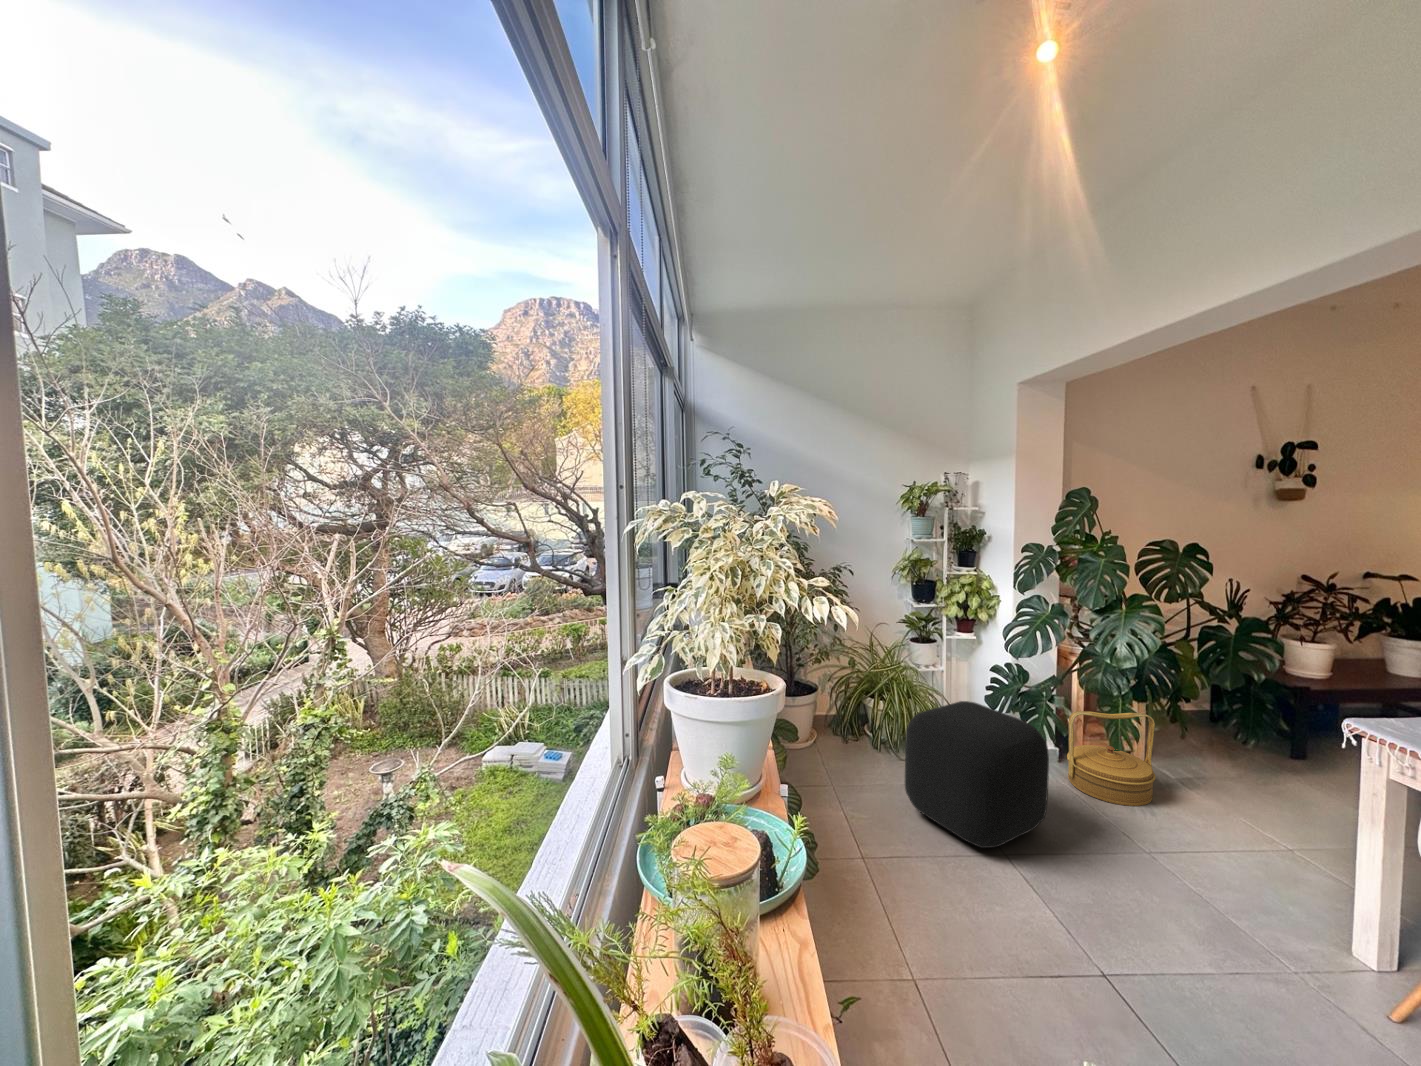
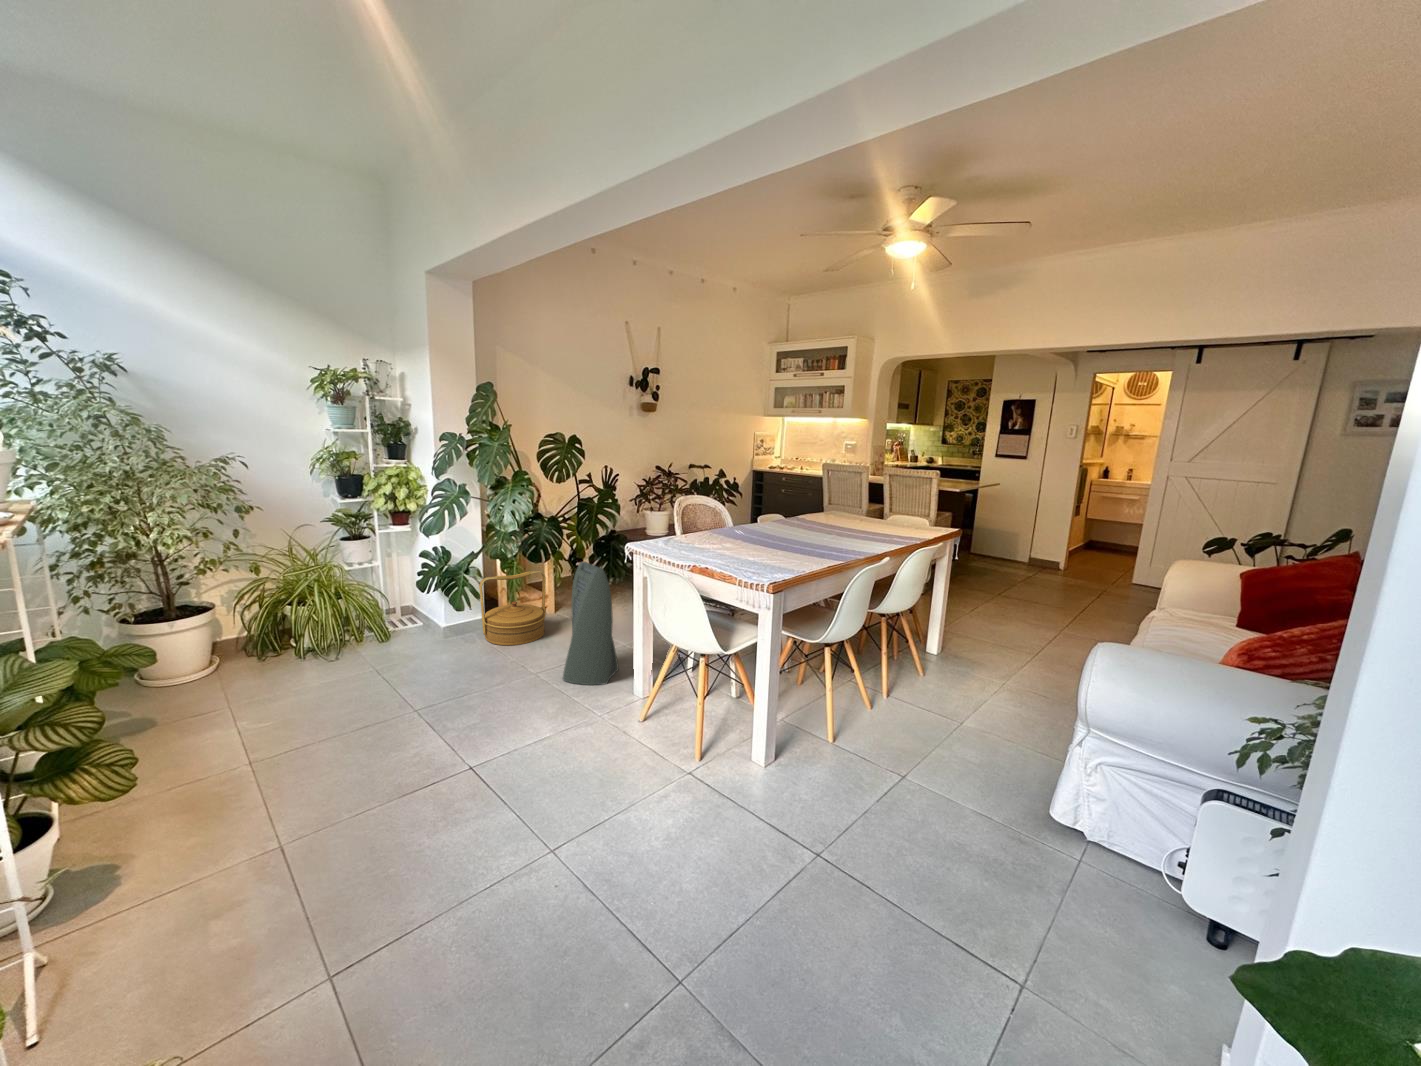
ottoman: present [905,701,1049,848] -> none [293,584,444,712]
air purifier: none [1227,732,1340,931] -> present [563,562,619,685]

